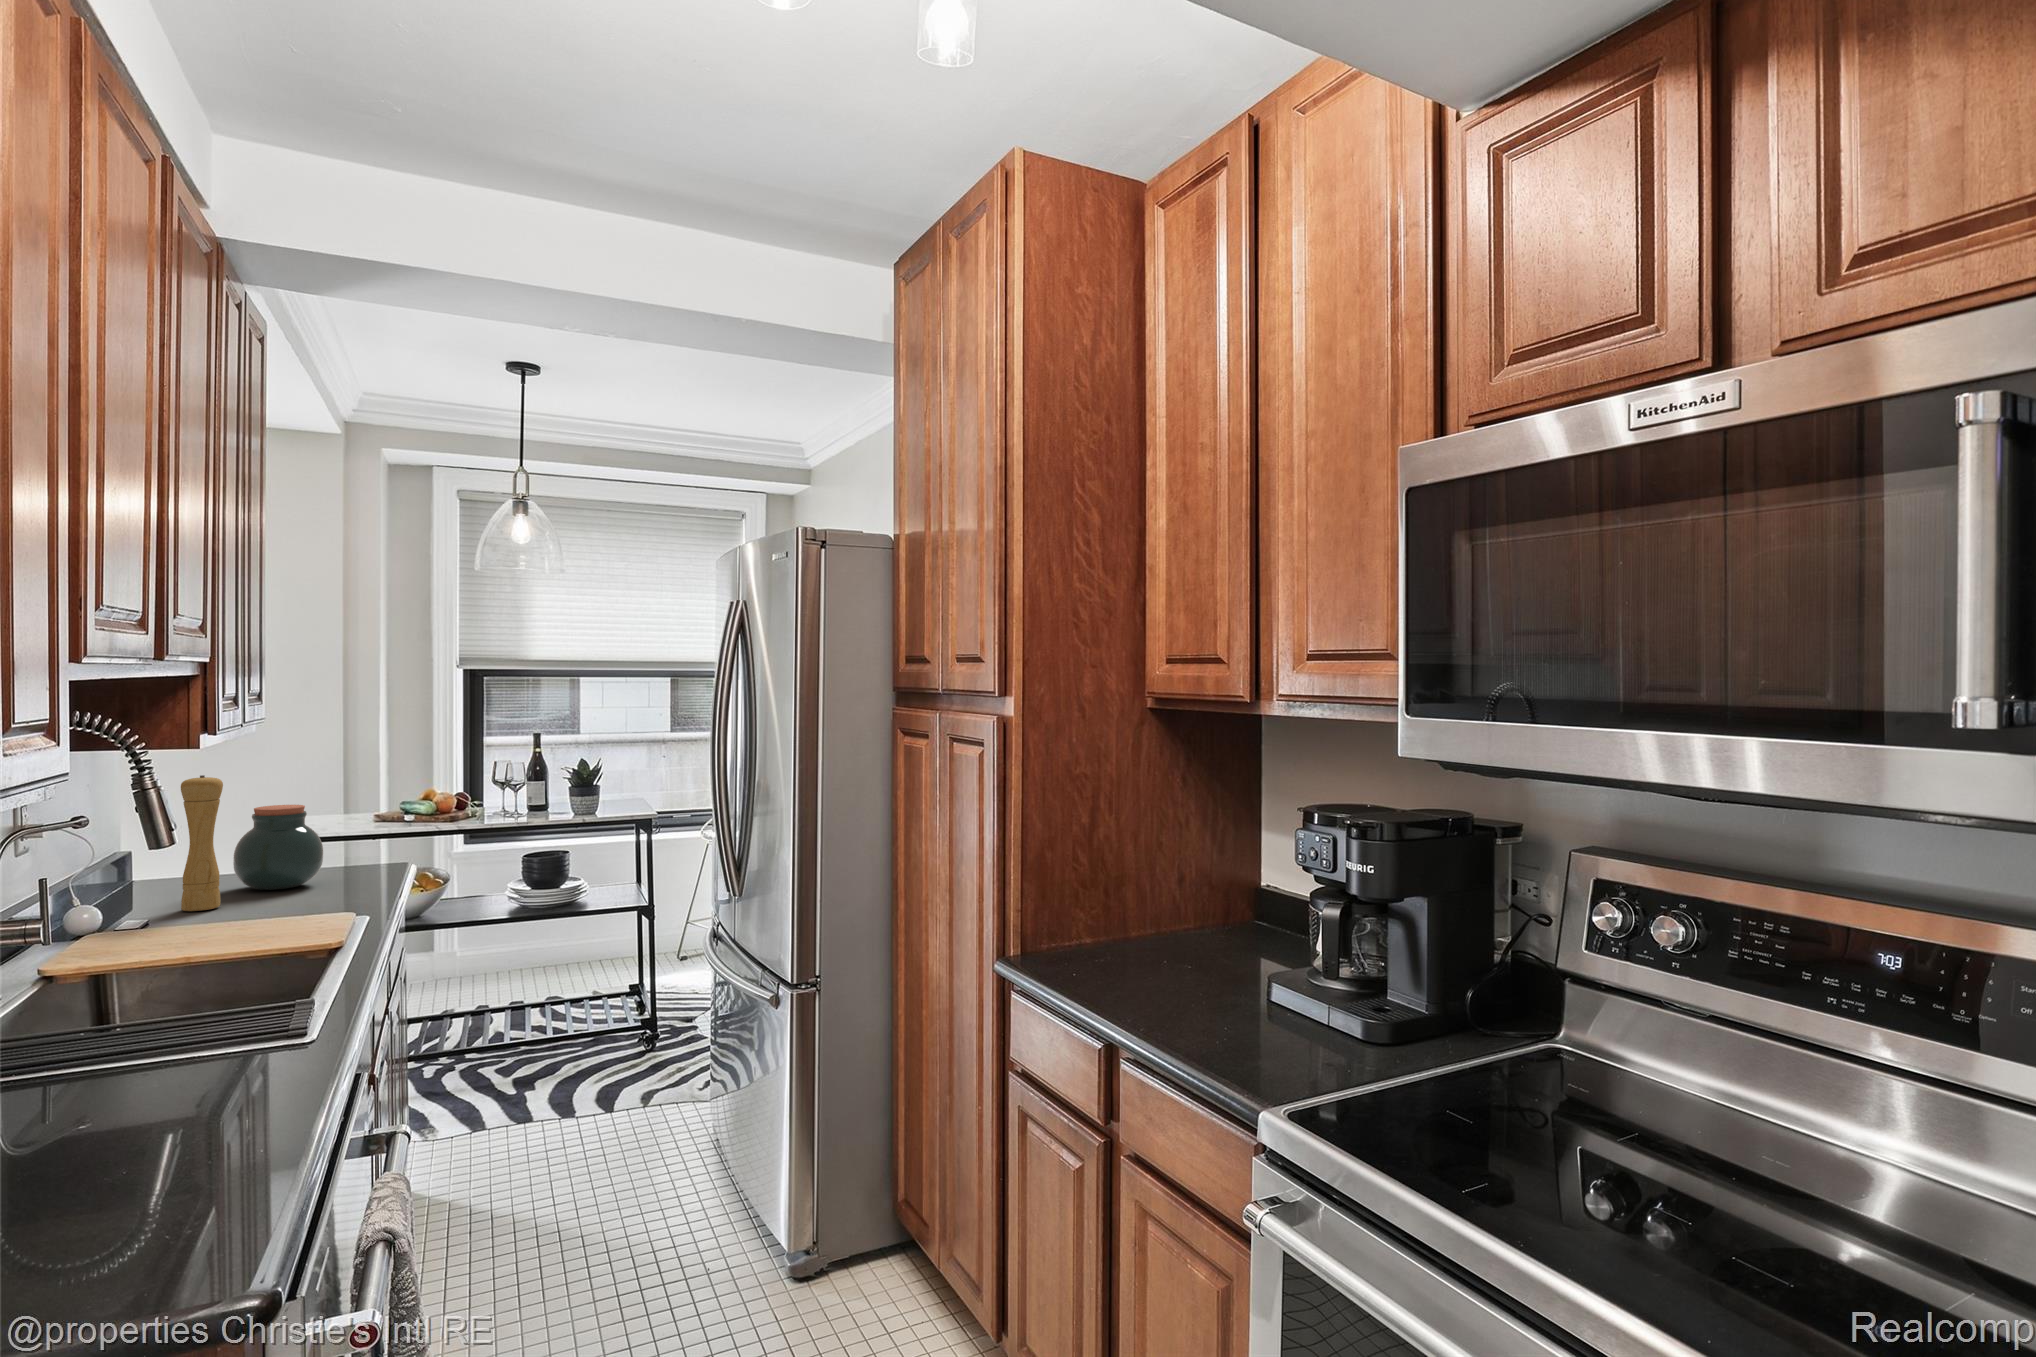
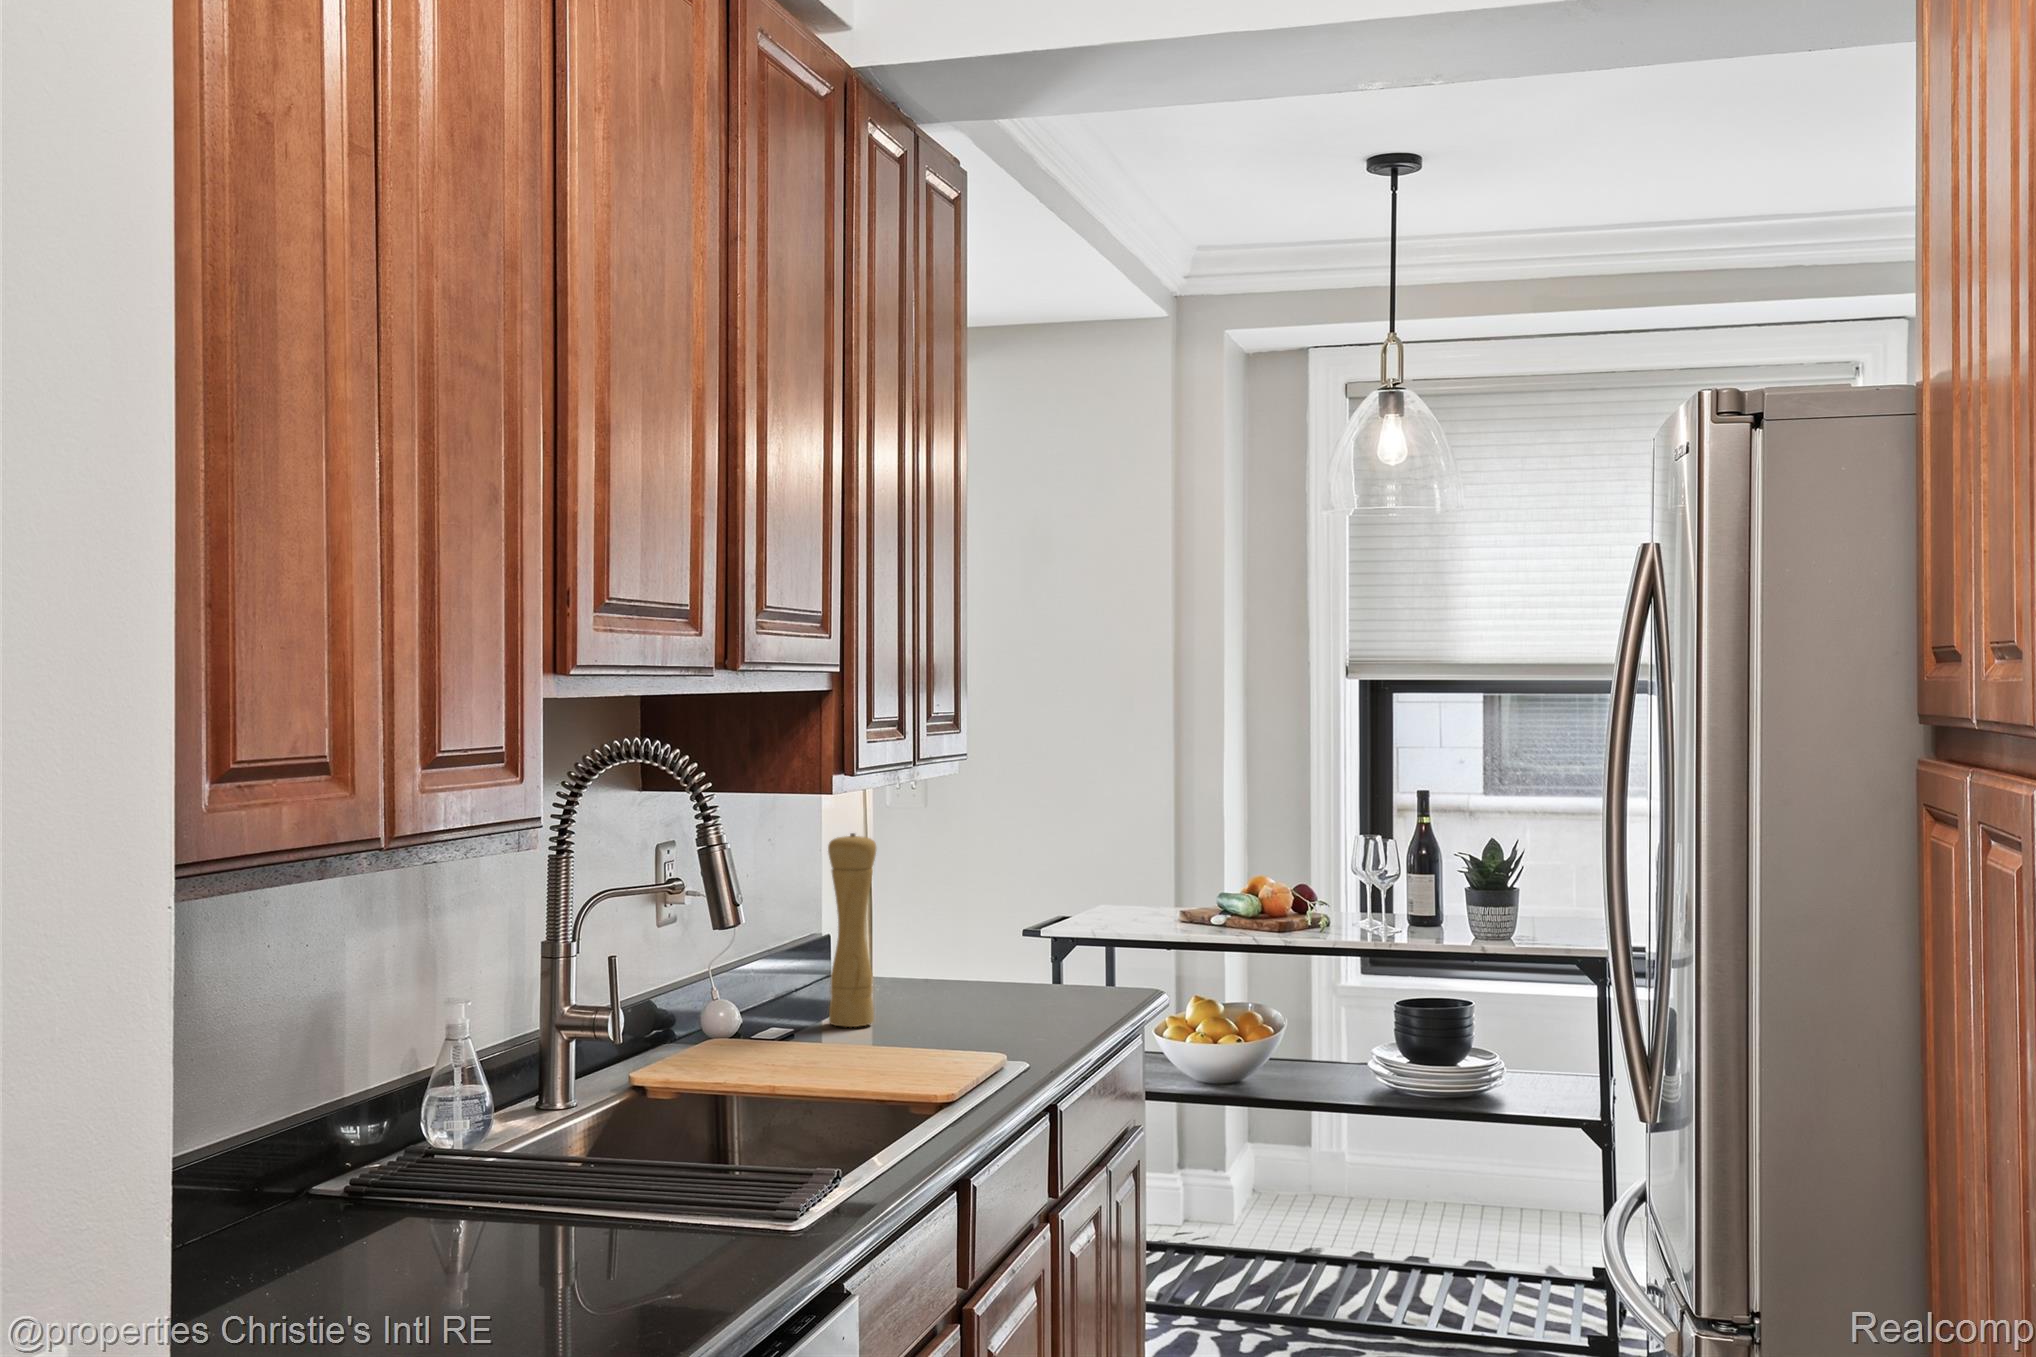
jar: present [233,805,323,890] -> none [911,884,1020,1009]

